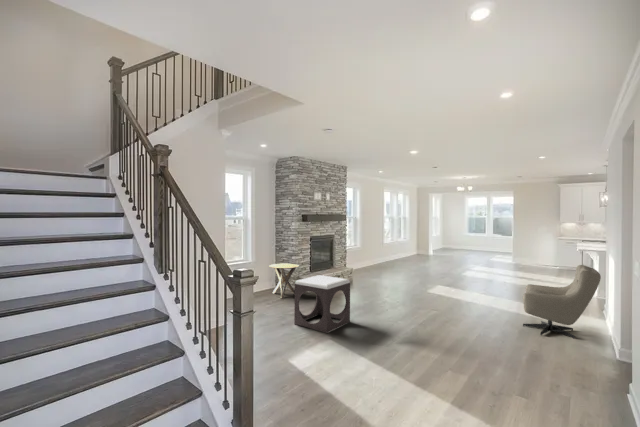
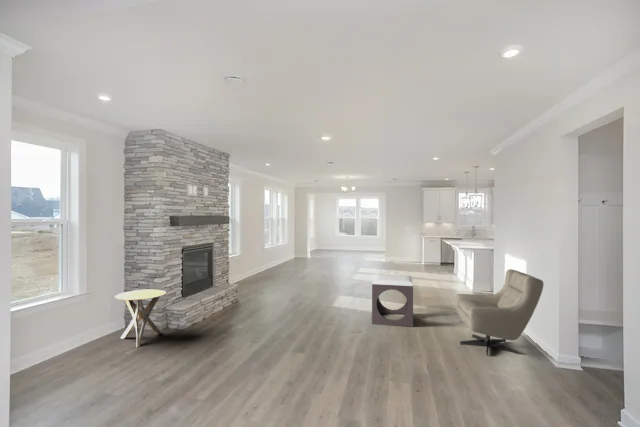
footstool: present [294,275,350,333] -> present [372,274,413,327]

